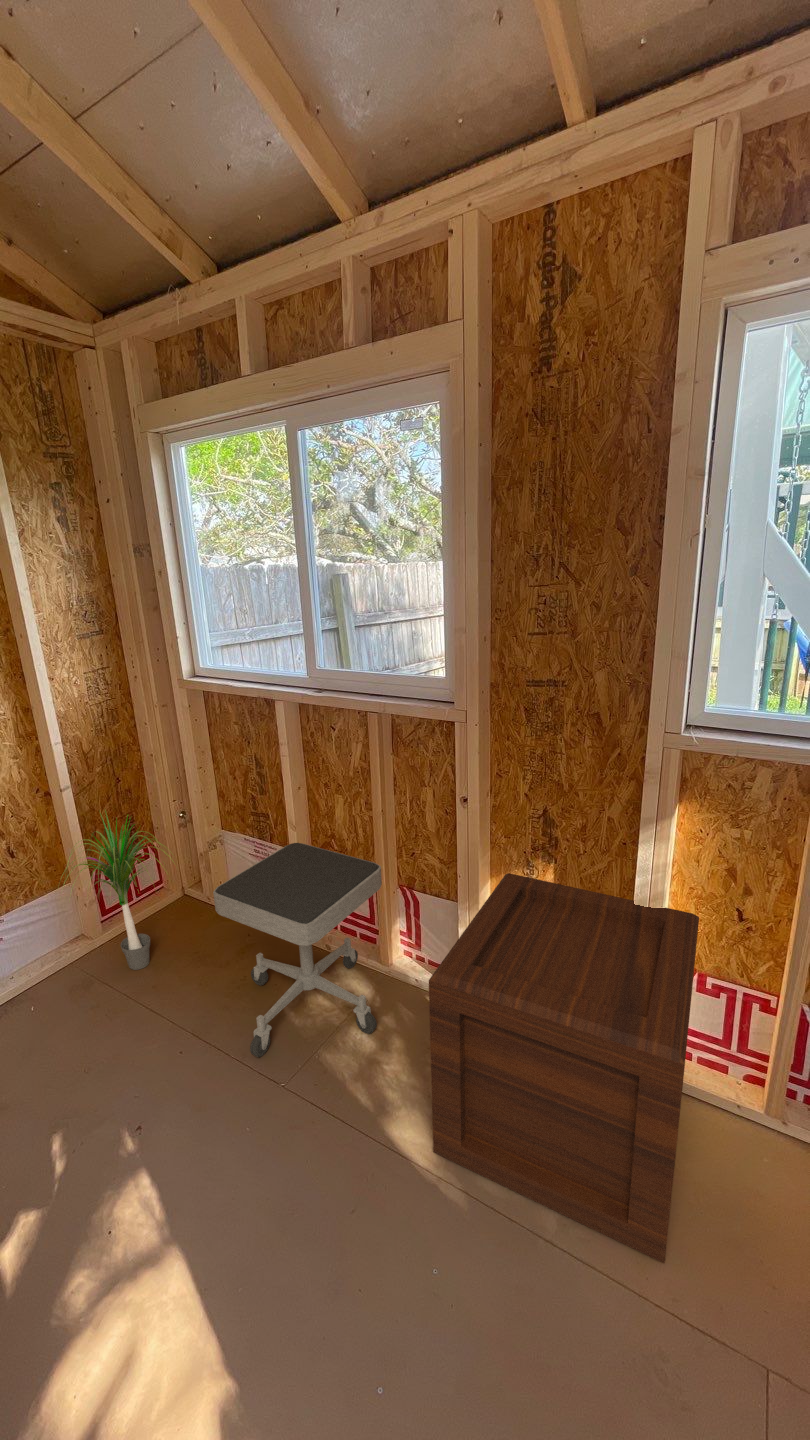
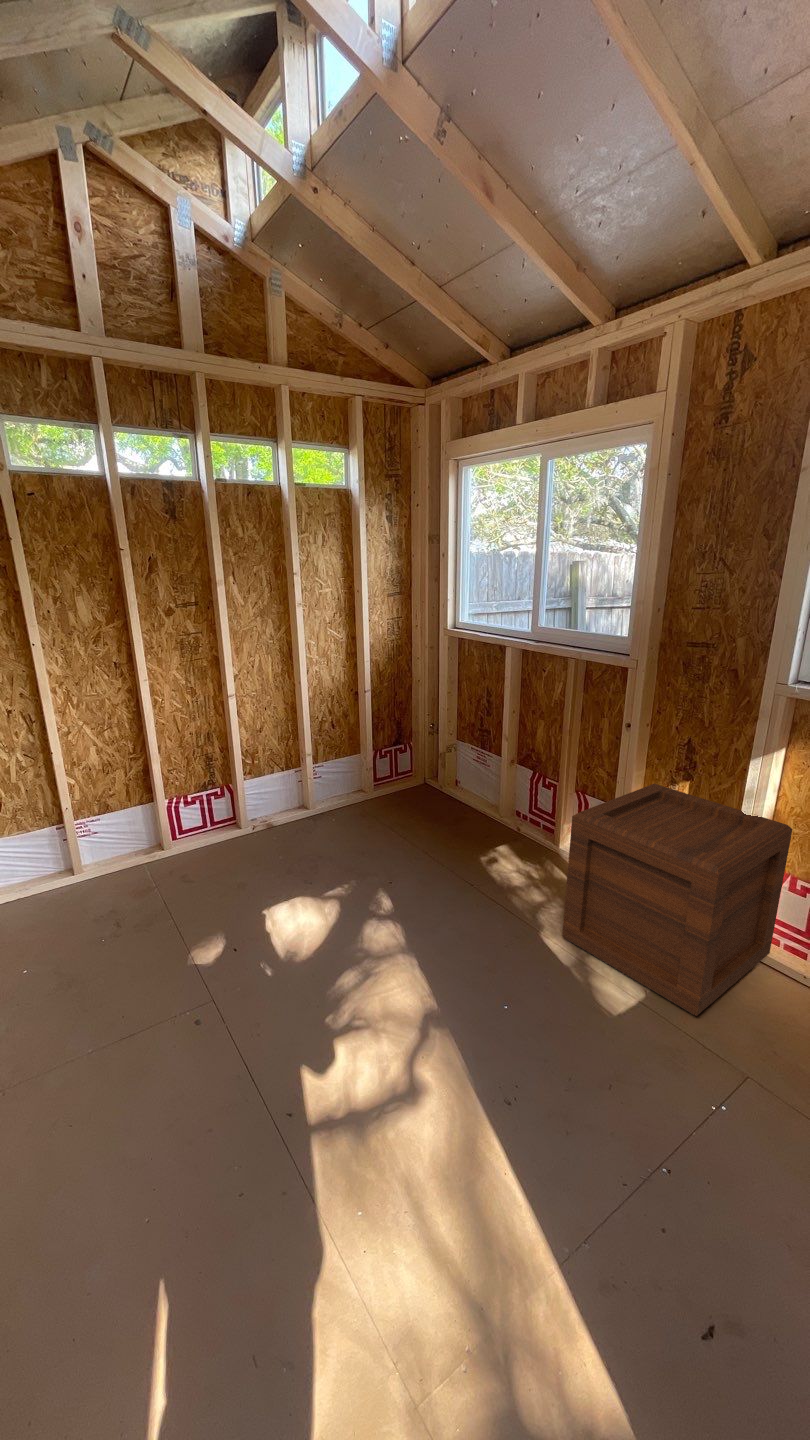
potted plant: present [66,814,168,970] -> none [354,706,428,818]
stool: present [213,843,382,1057] -> none [449,748,563,879]

